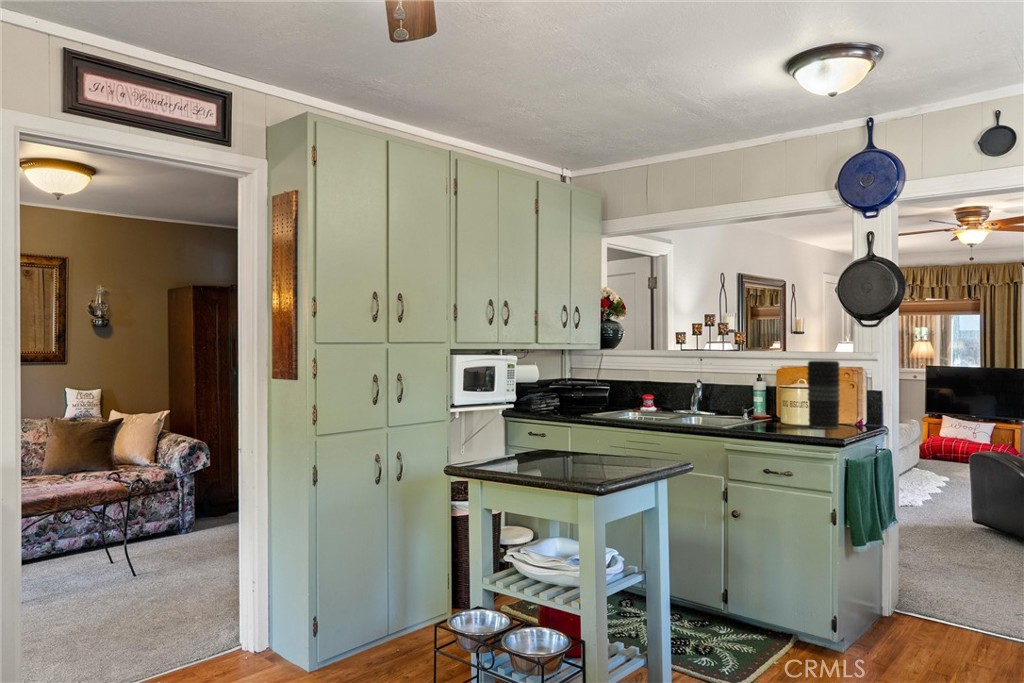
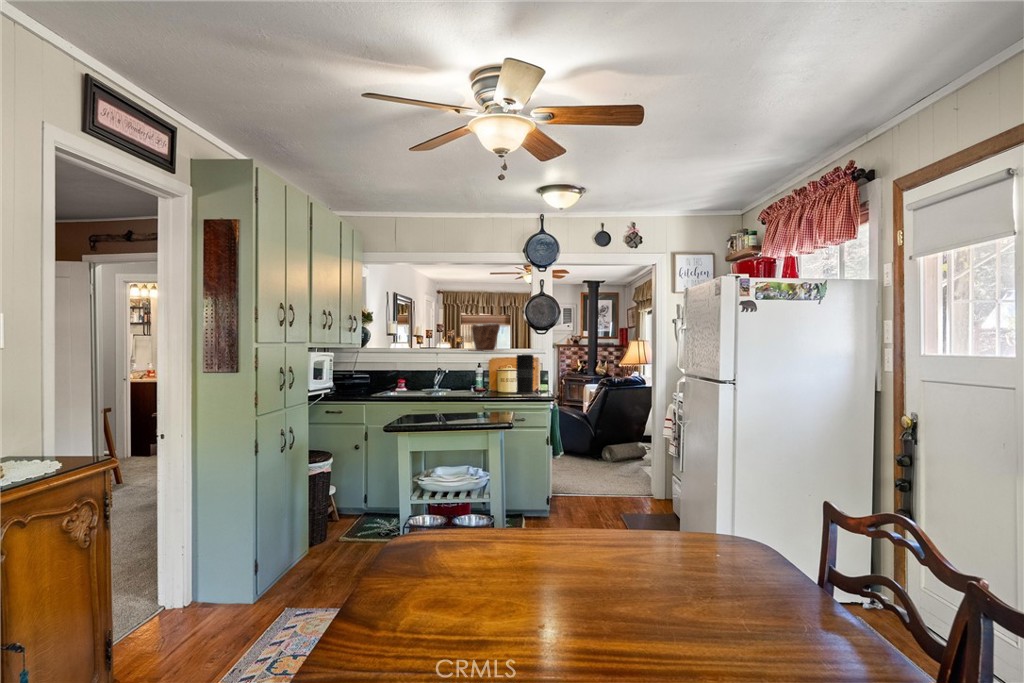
plant pot: none [745,310,806,355] -> present [471,324,500,351]

